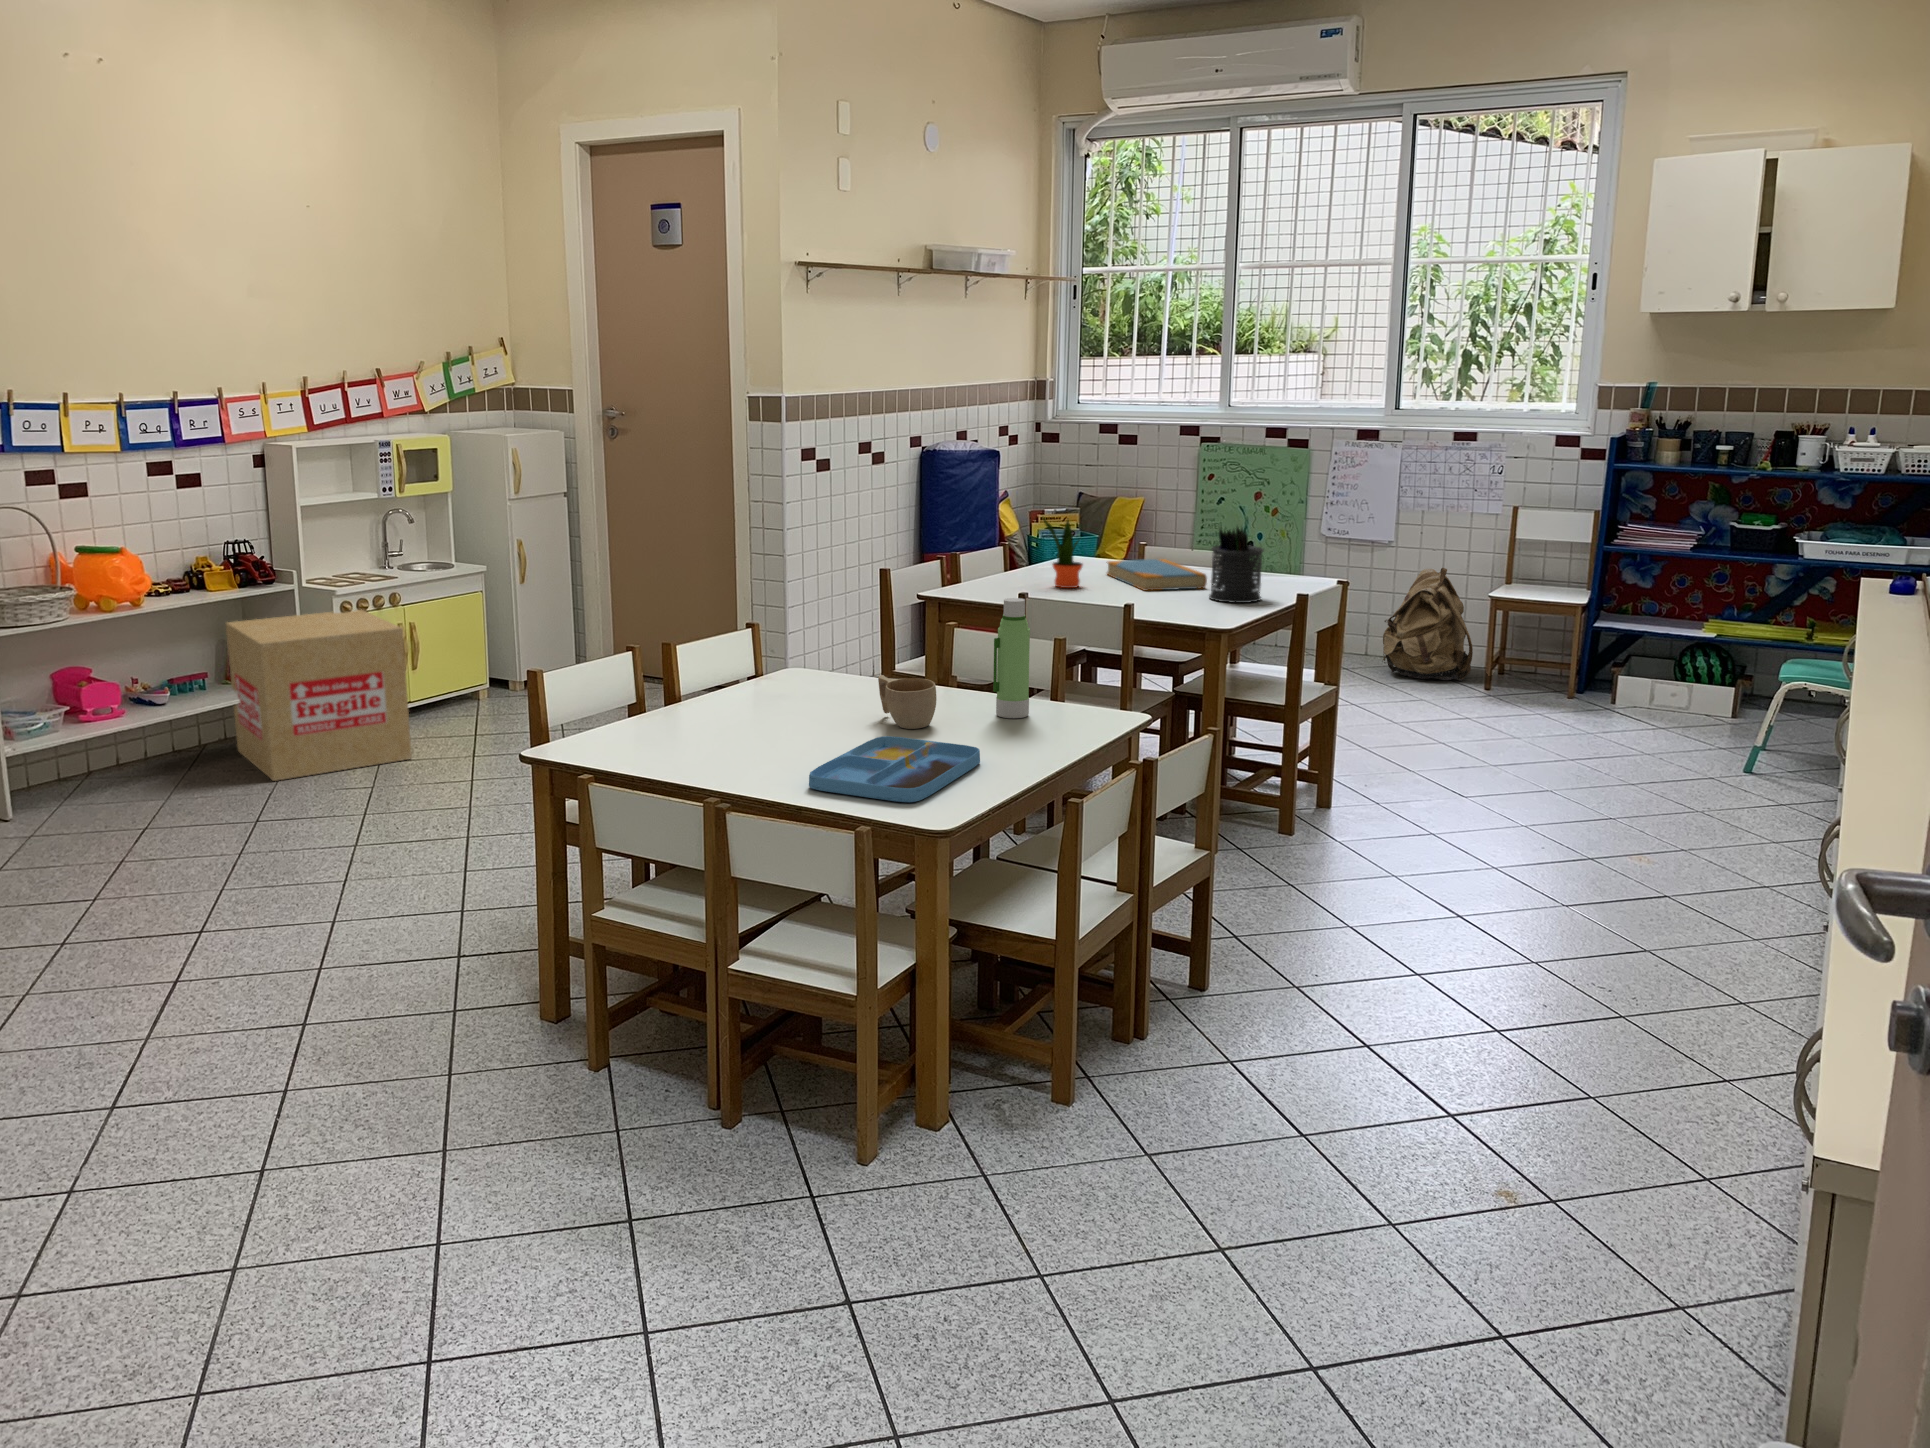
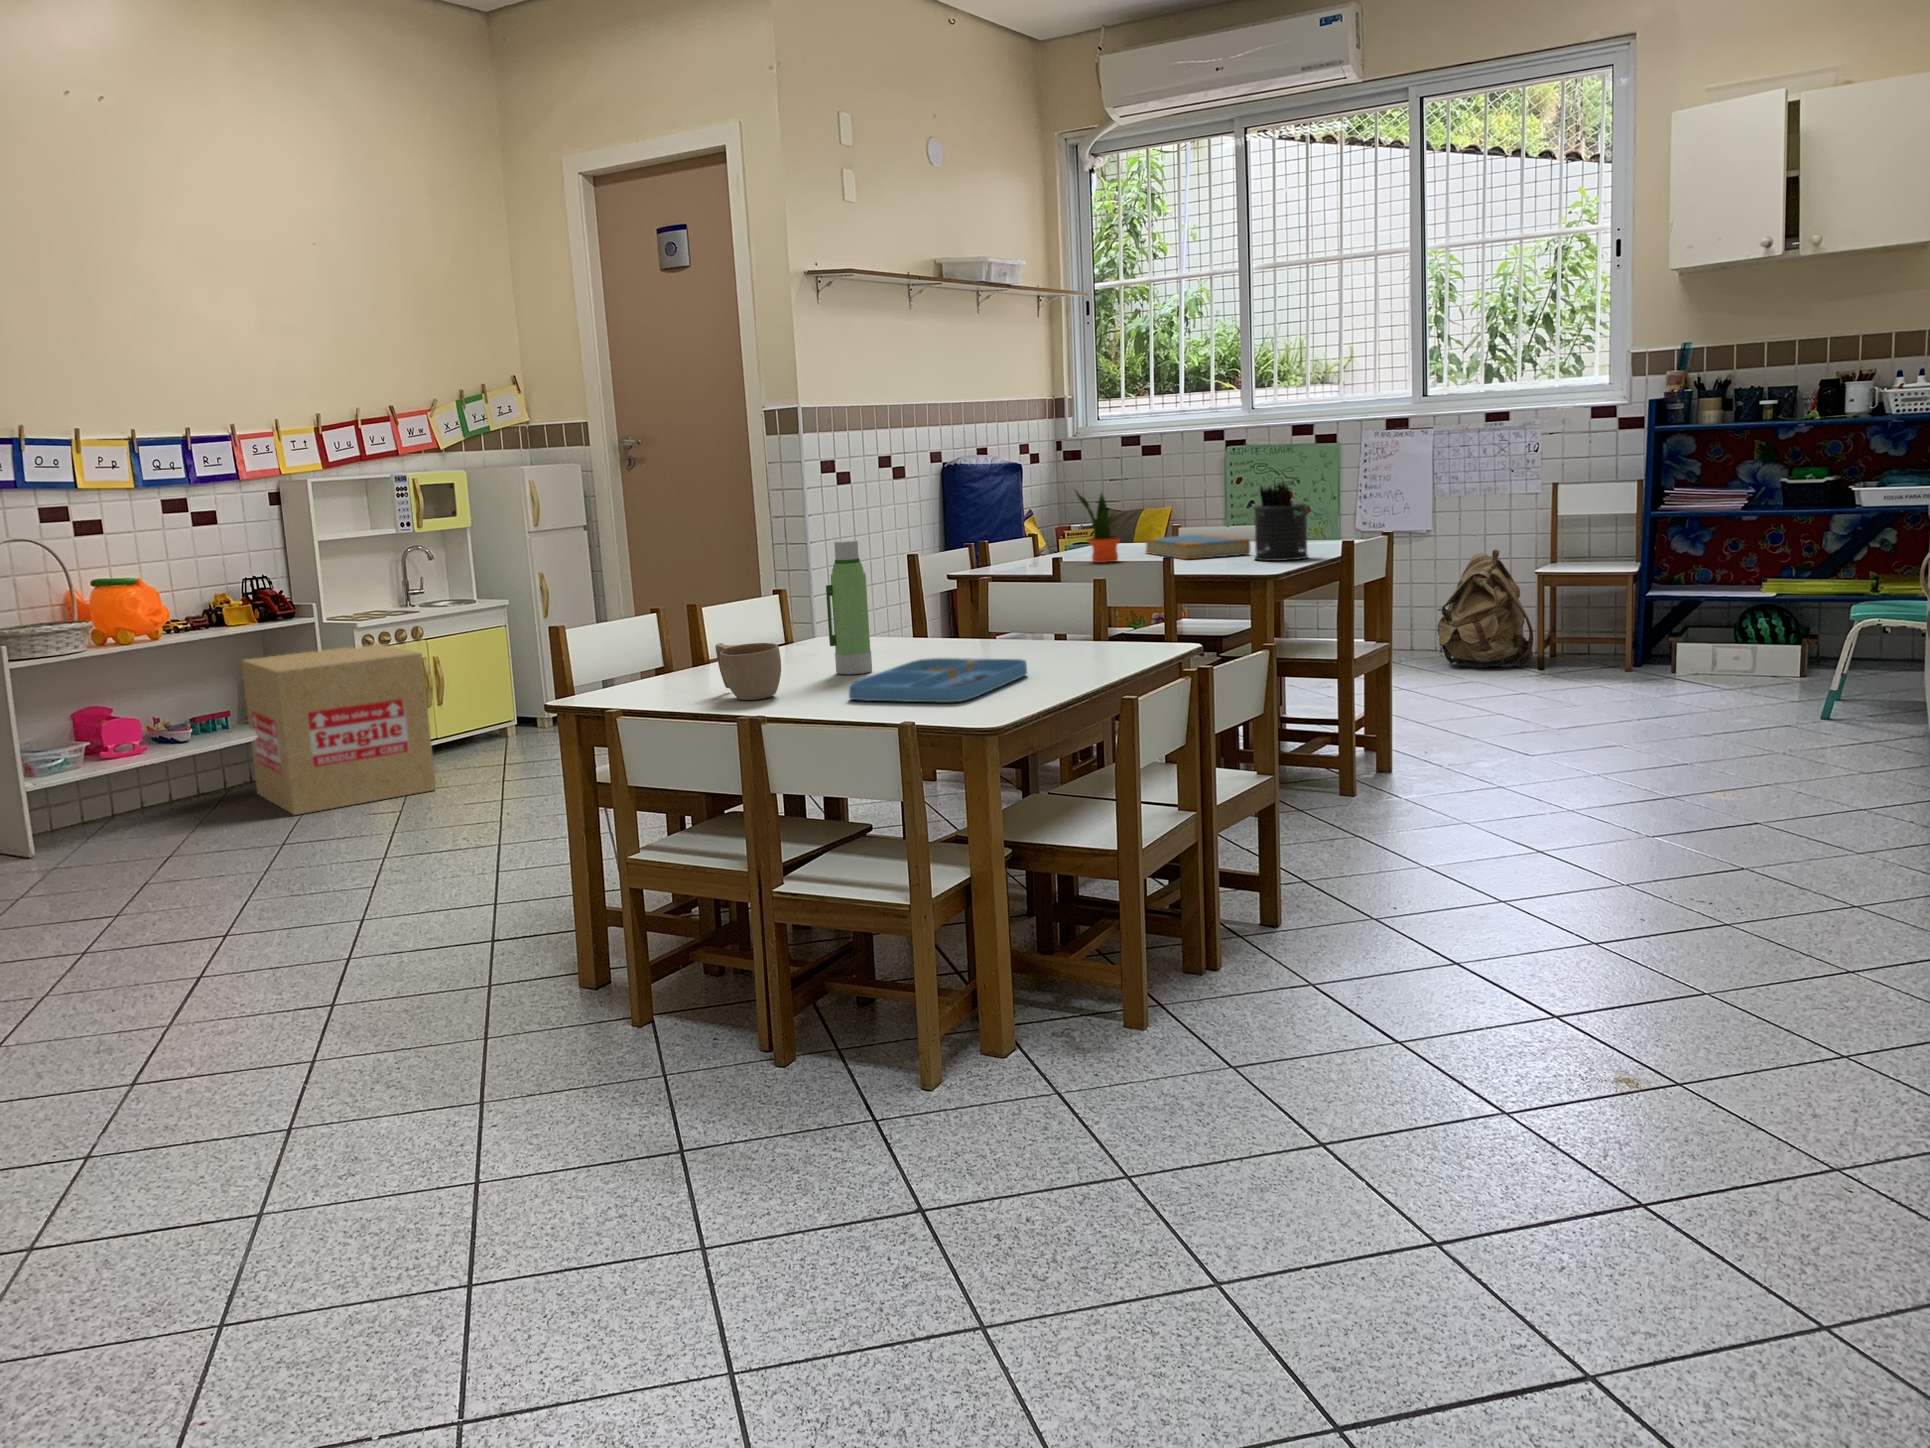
water bottle: present [993,598,1030,718] -> present [826,540,872,674]
cup: present [878,675,937,729] -> present [715,643,781,700]

